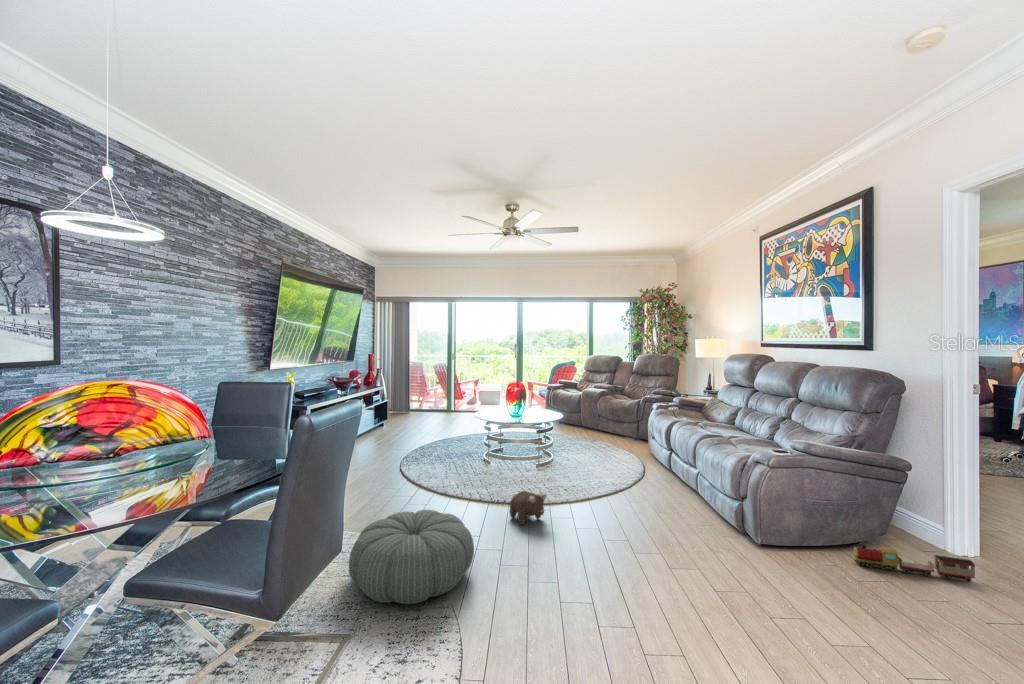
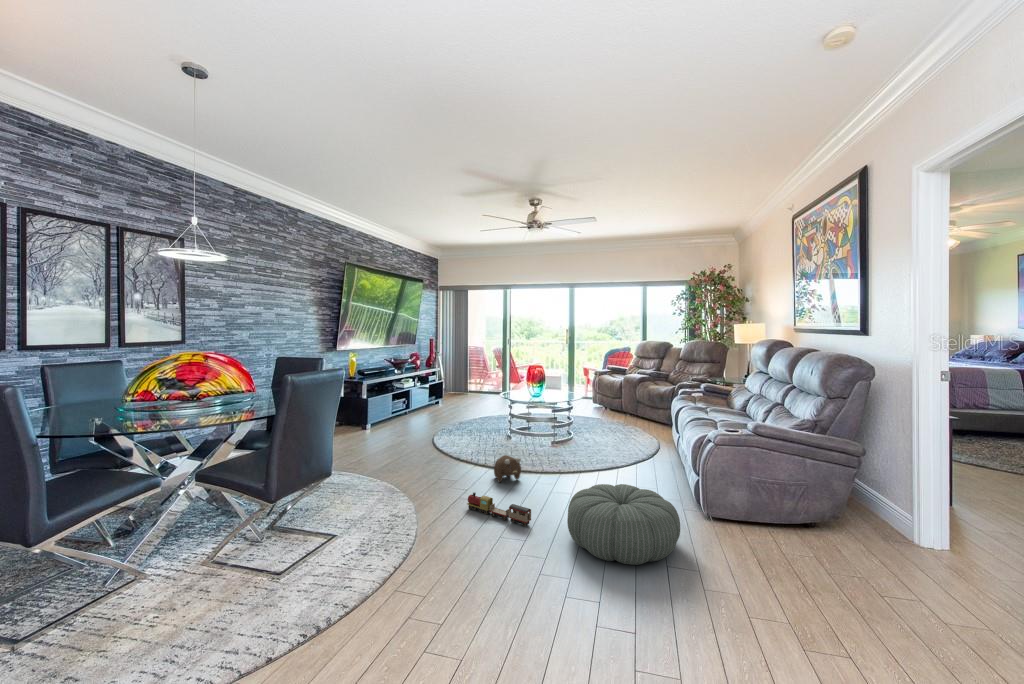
pouf: present [349,510,474,604] -> present [567,484,680,565]
toy train: present [852,544,975,582] -> present [467,492,531,526]

